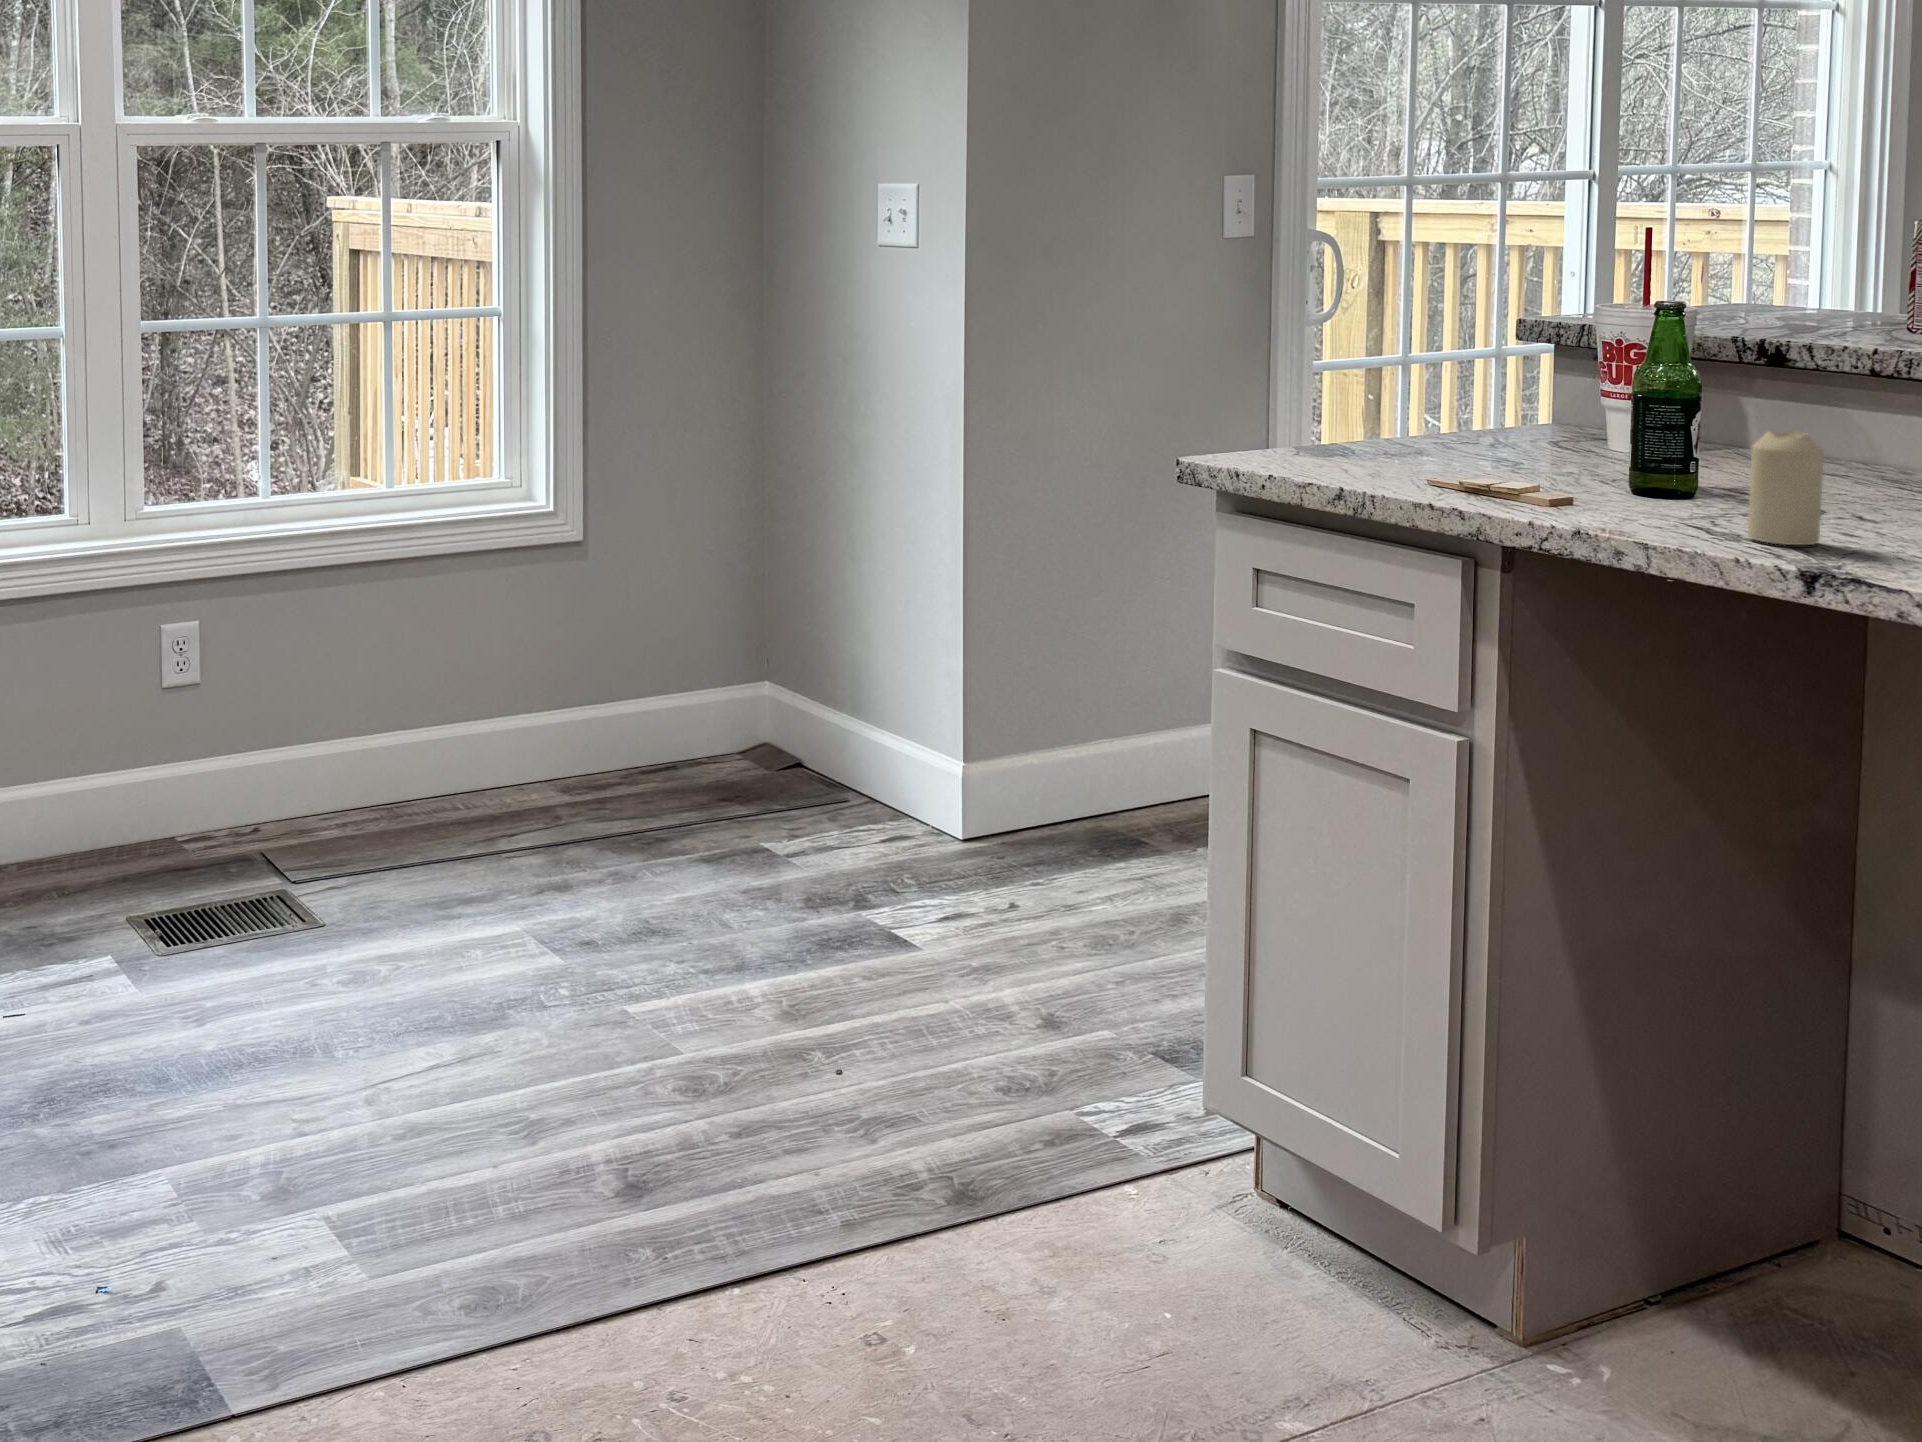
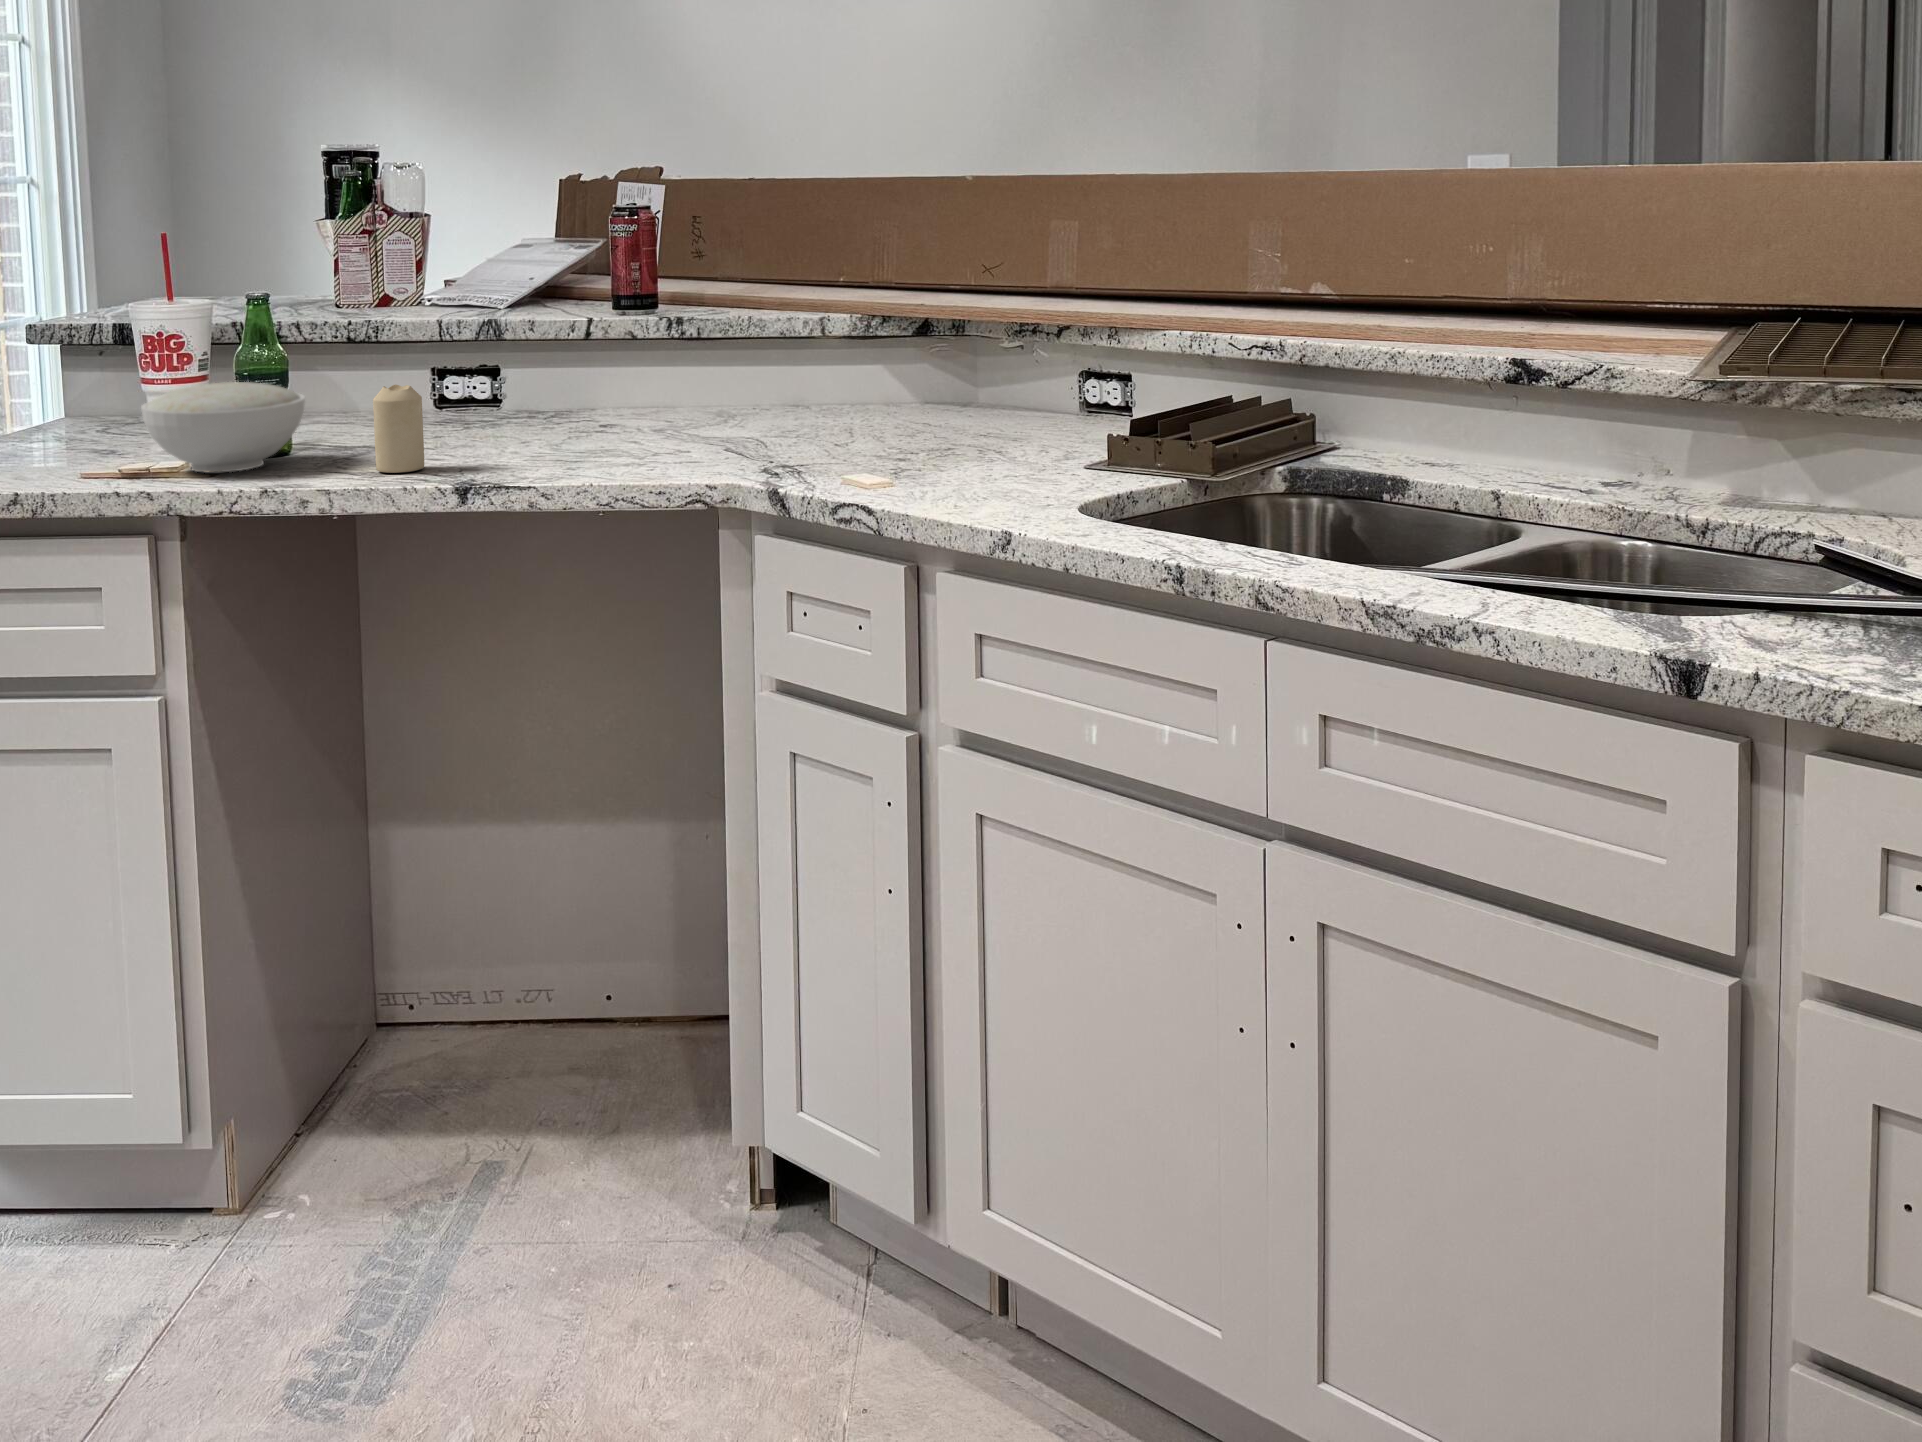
bowl: none [1500,401,1706,507] -> present [141,382,305,473]

